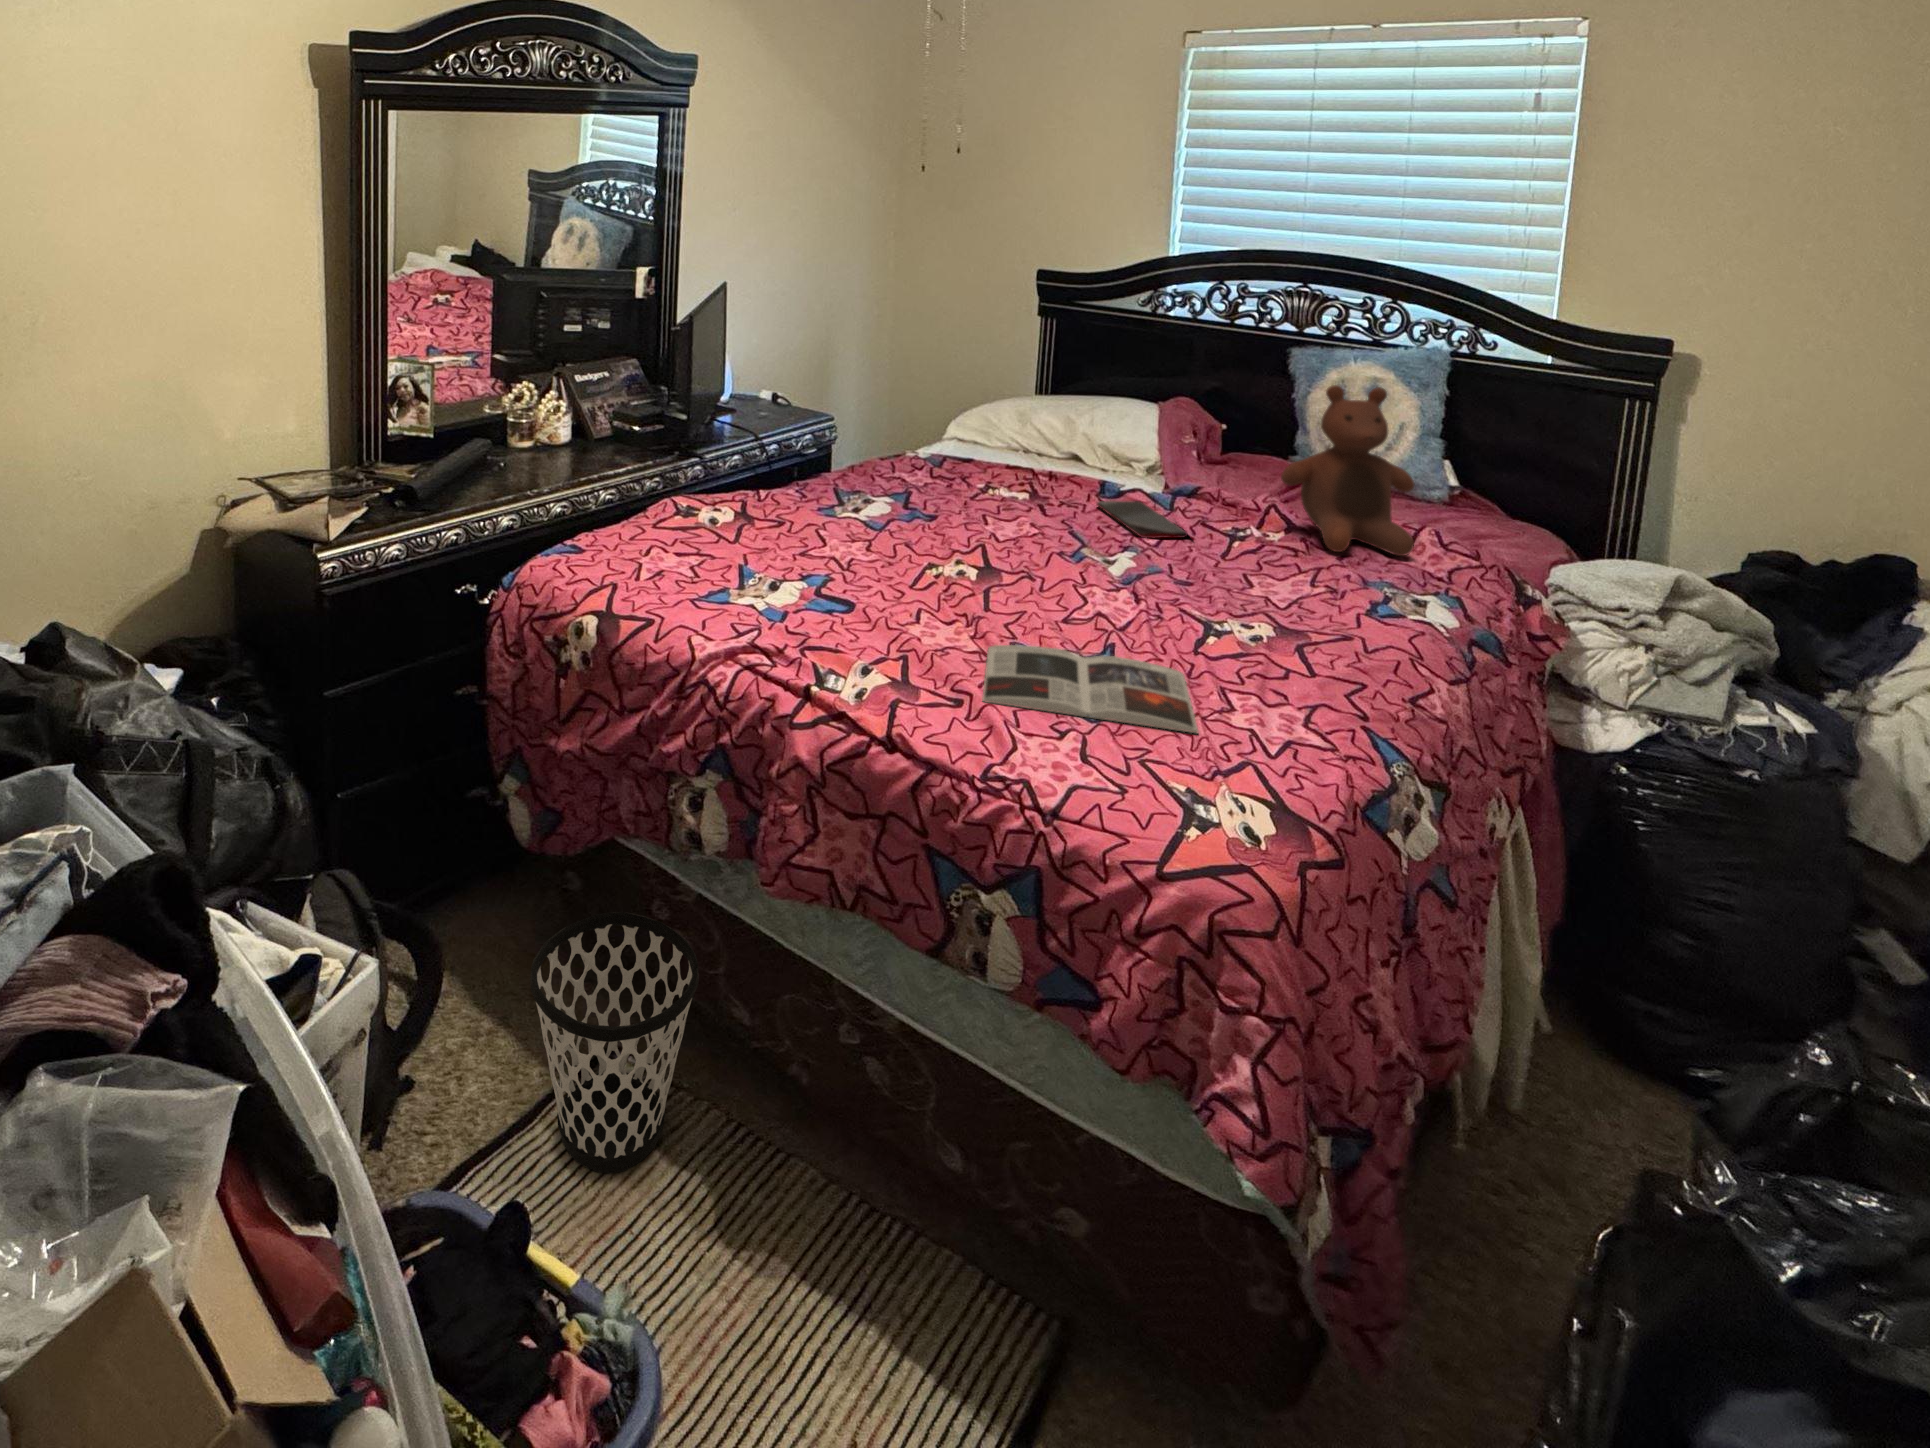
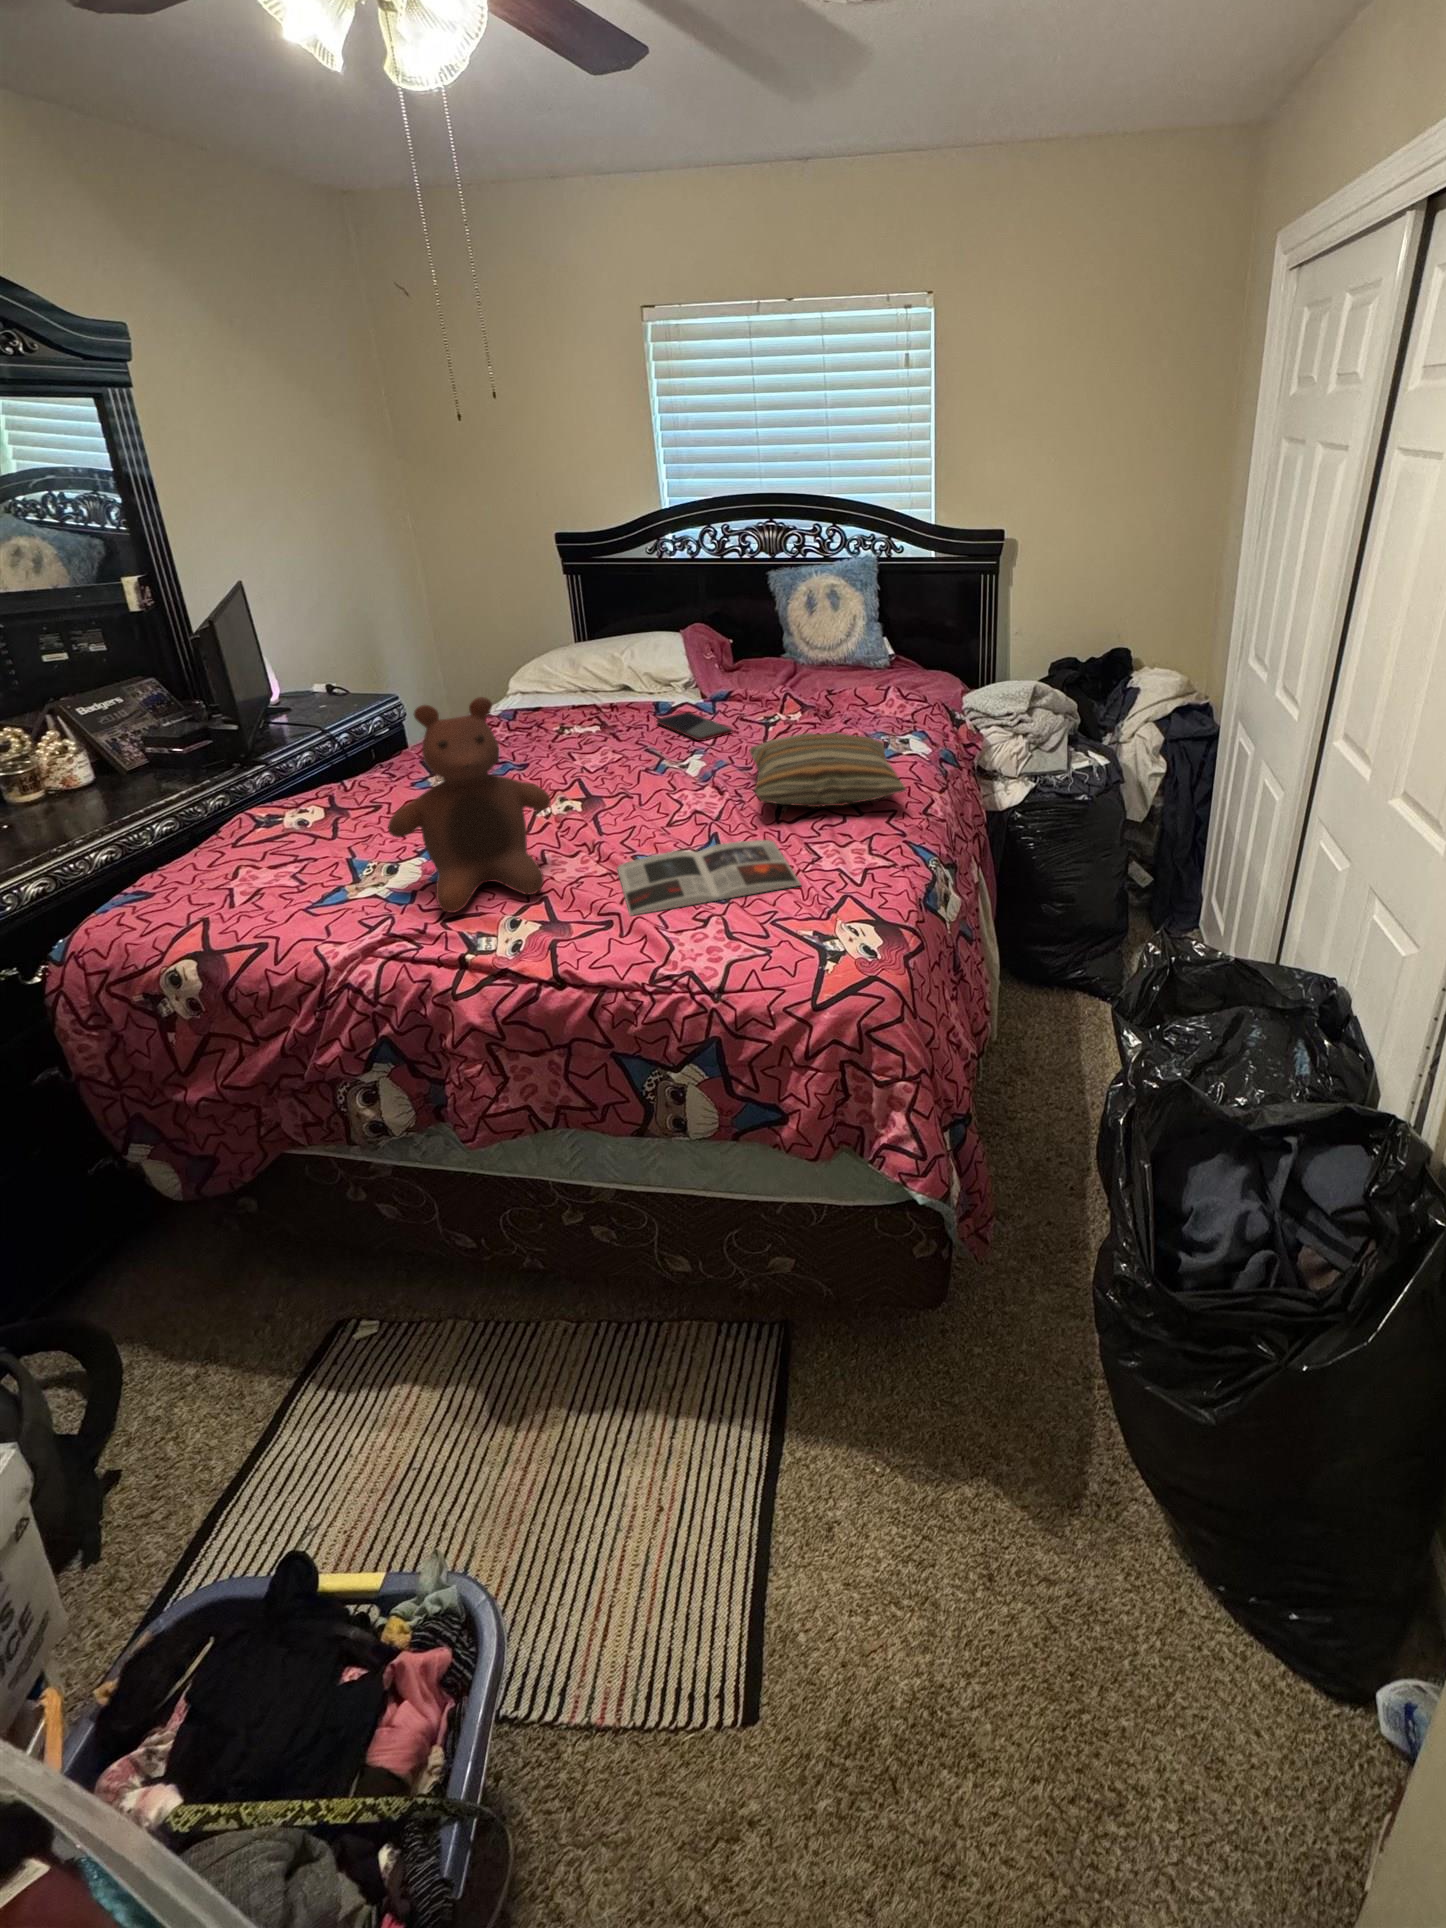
stuffed bear: present [1281,385,1414,556] -> present [388,697,551,913]
pillow: none [1176,553,1392,661] -> present [749,733,906,807]
wastebasket: present [530,912,699,1173] -> none [231,1211,422,1448]

